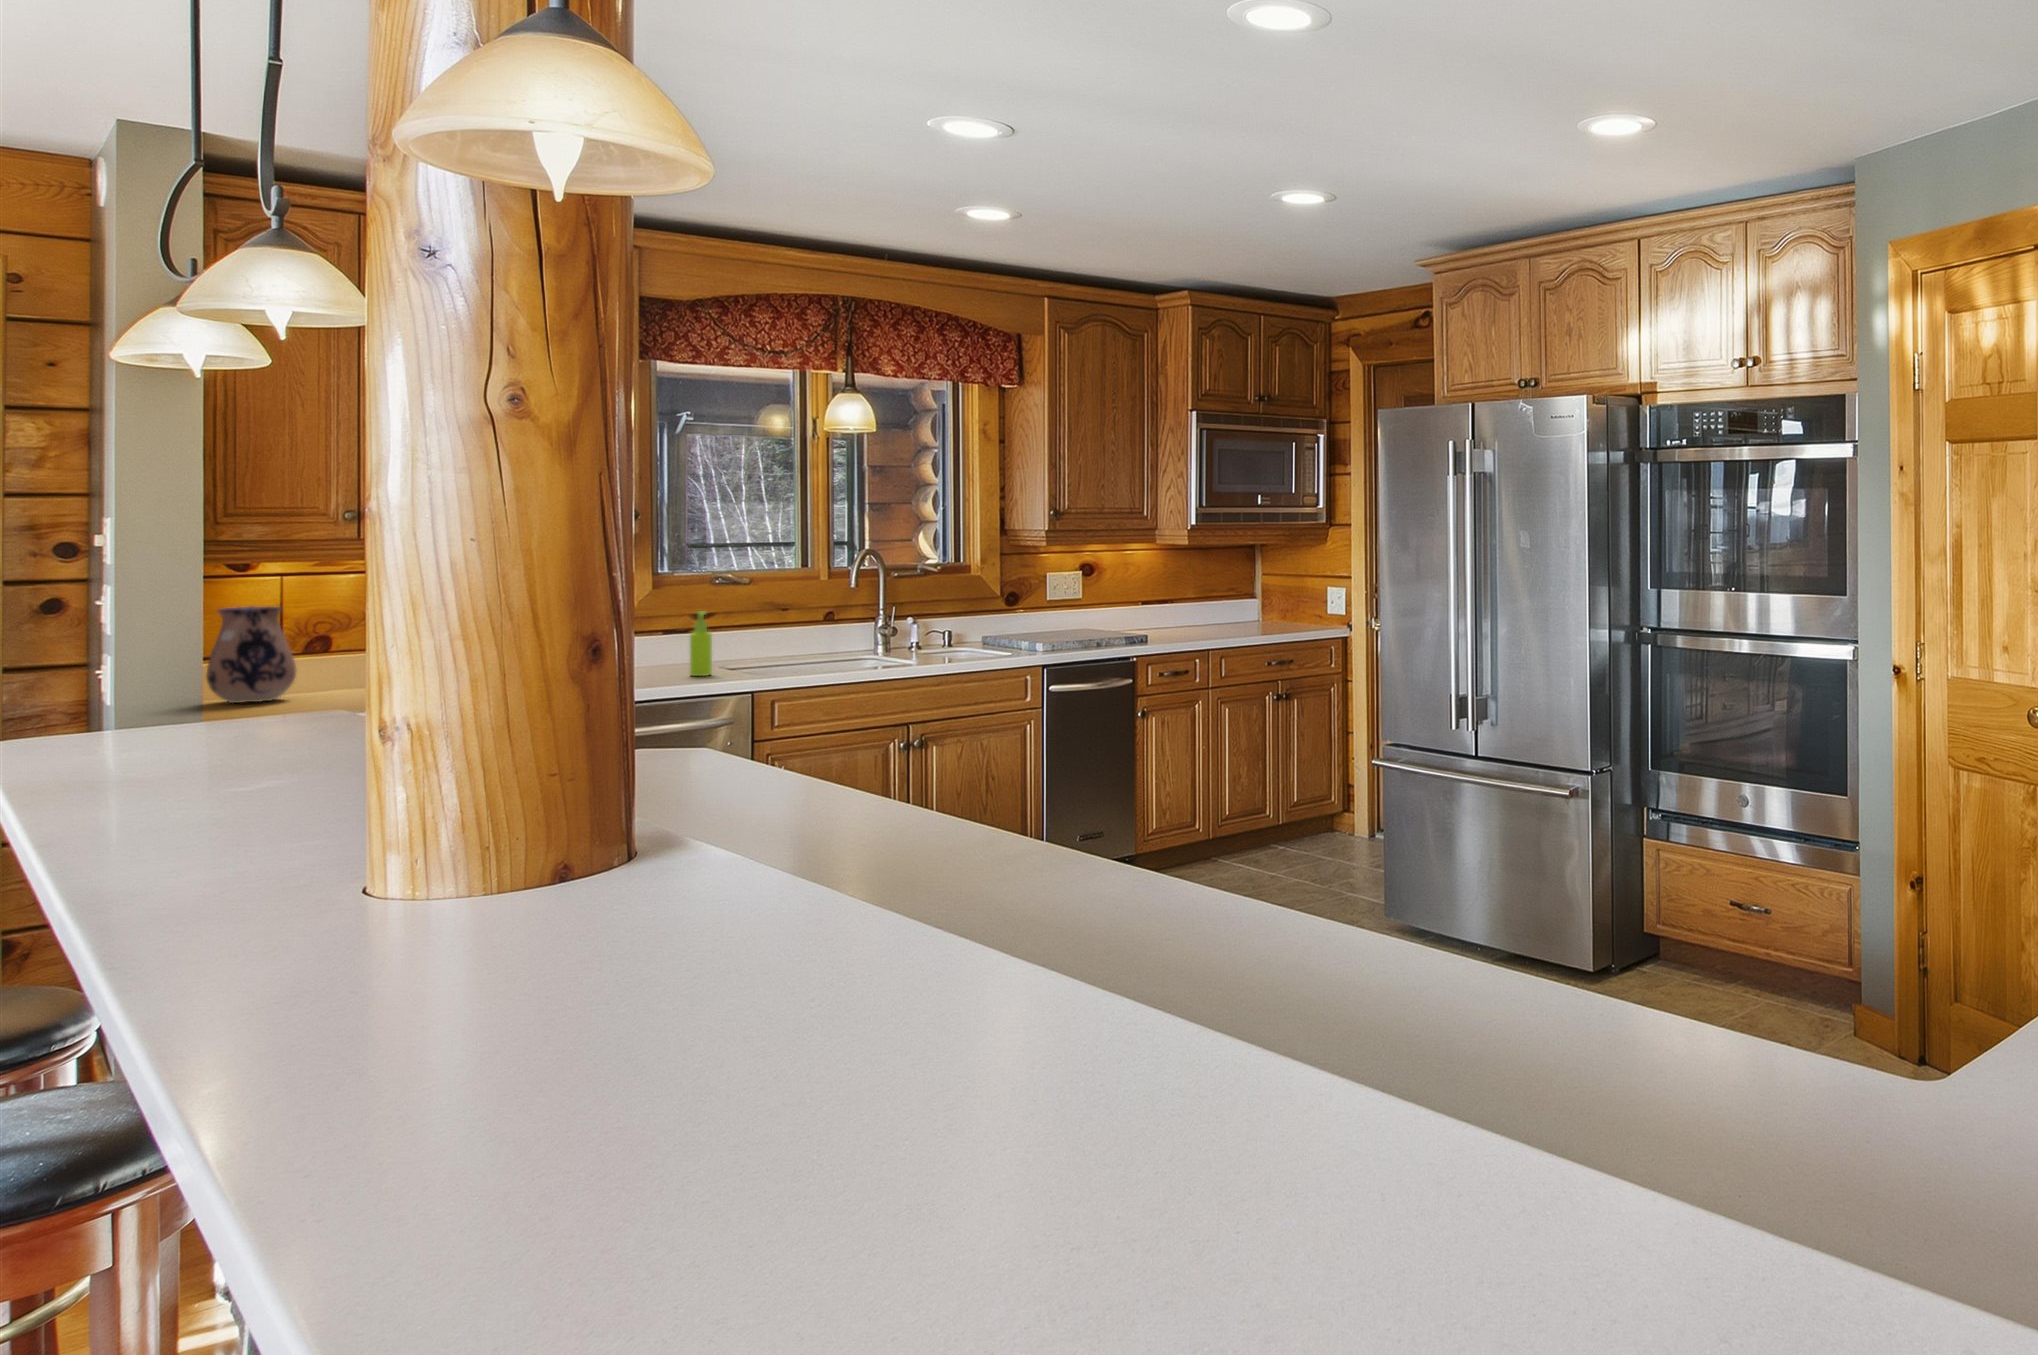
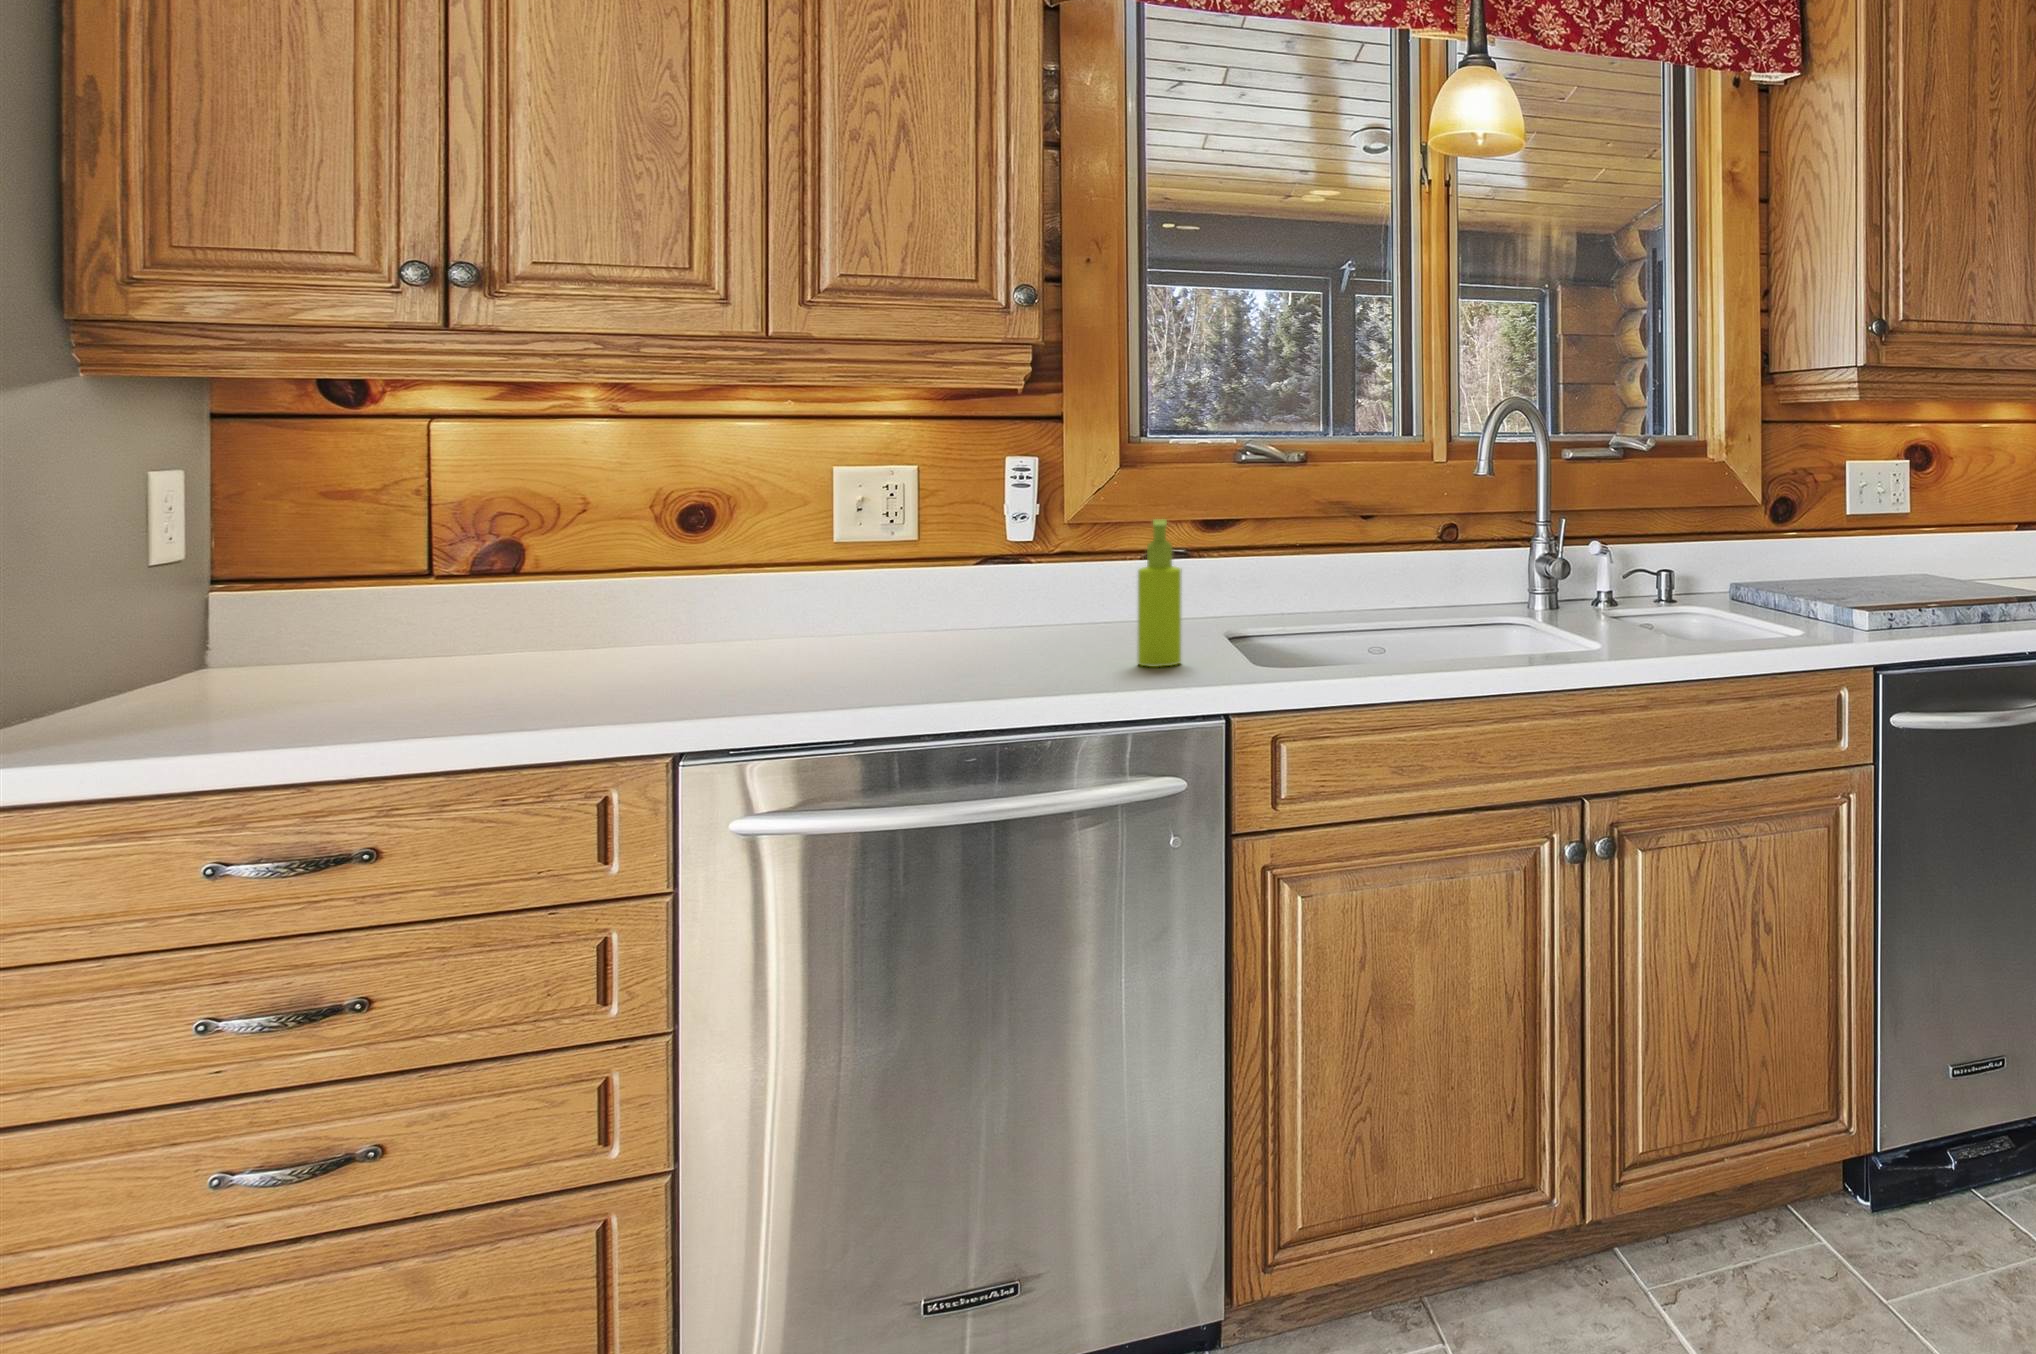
ceramic pitcher: present [206,606,296,703] -> none [210,483,392,690]

